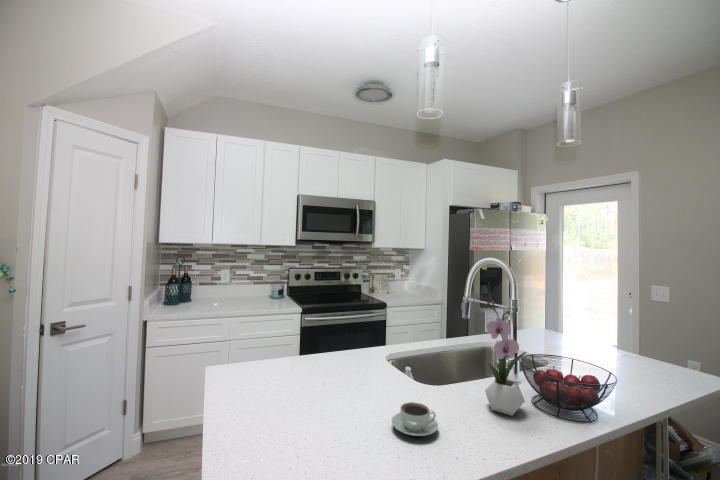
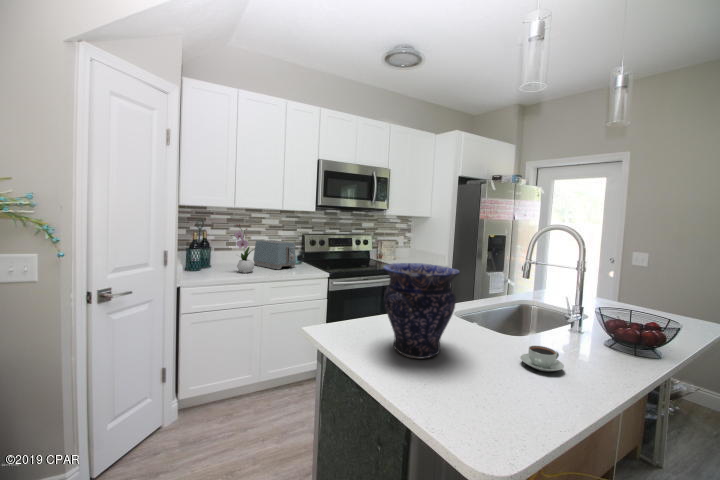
toaster: none [236,274,274,304] -> present [253,240,296,269]
flower arrangement: present [485,301,526,416] -> present [234,224,256,273]
vase: none [242,303,334,411] -> present [383,263,460,358]

